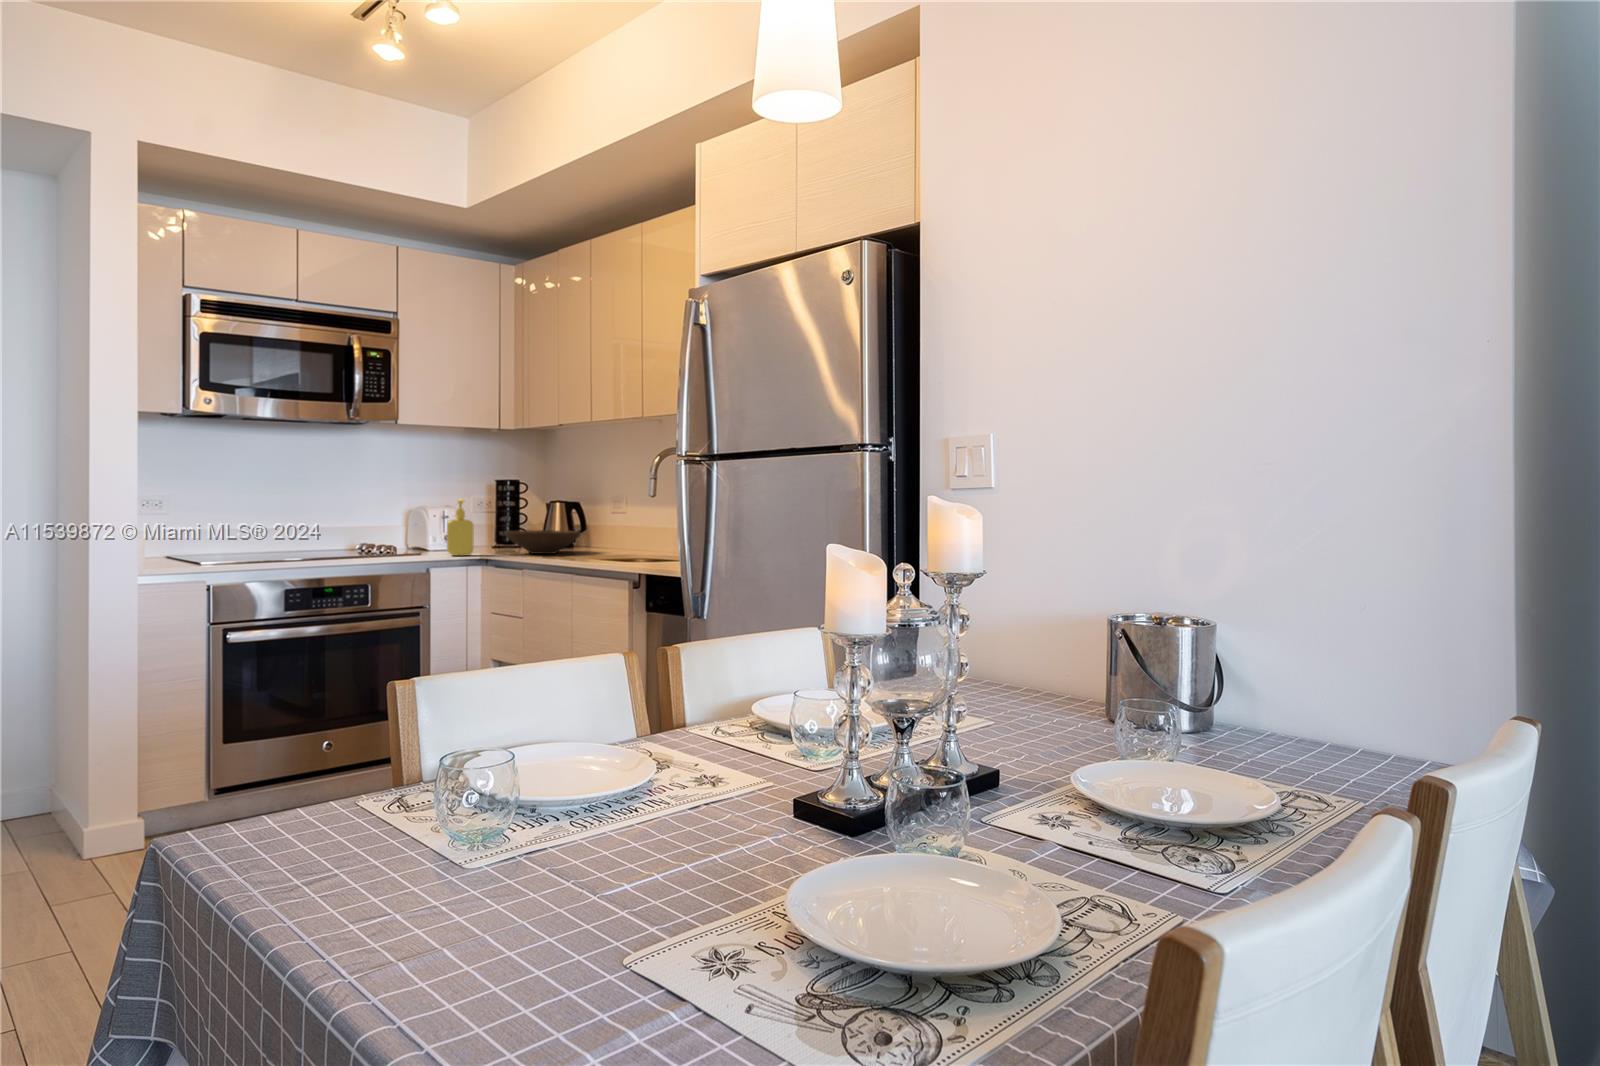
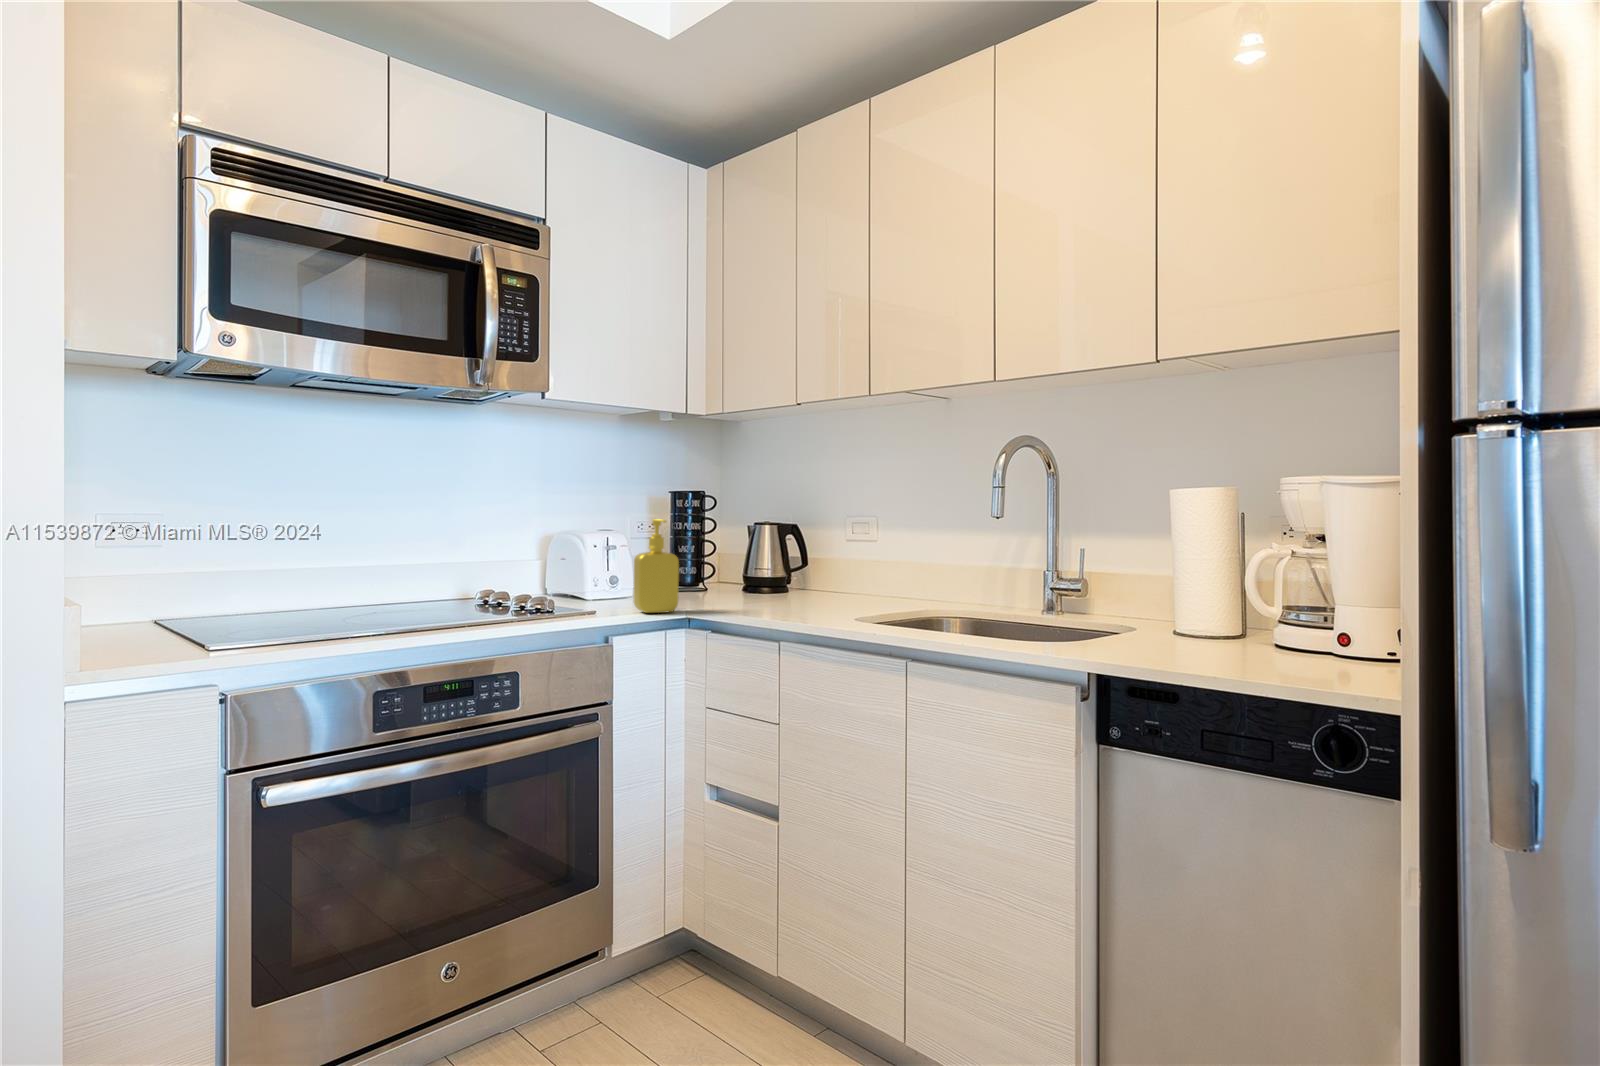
wooden bowl: present [505,530,580,554] -> none [721,567,839,607]

